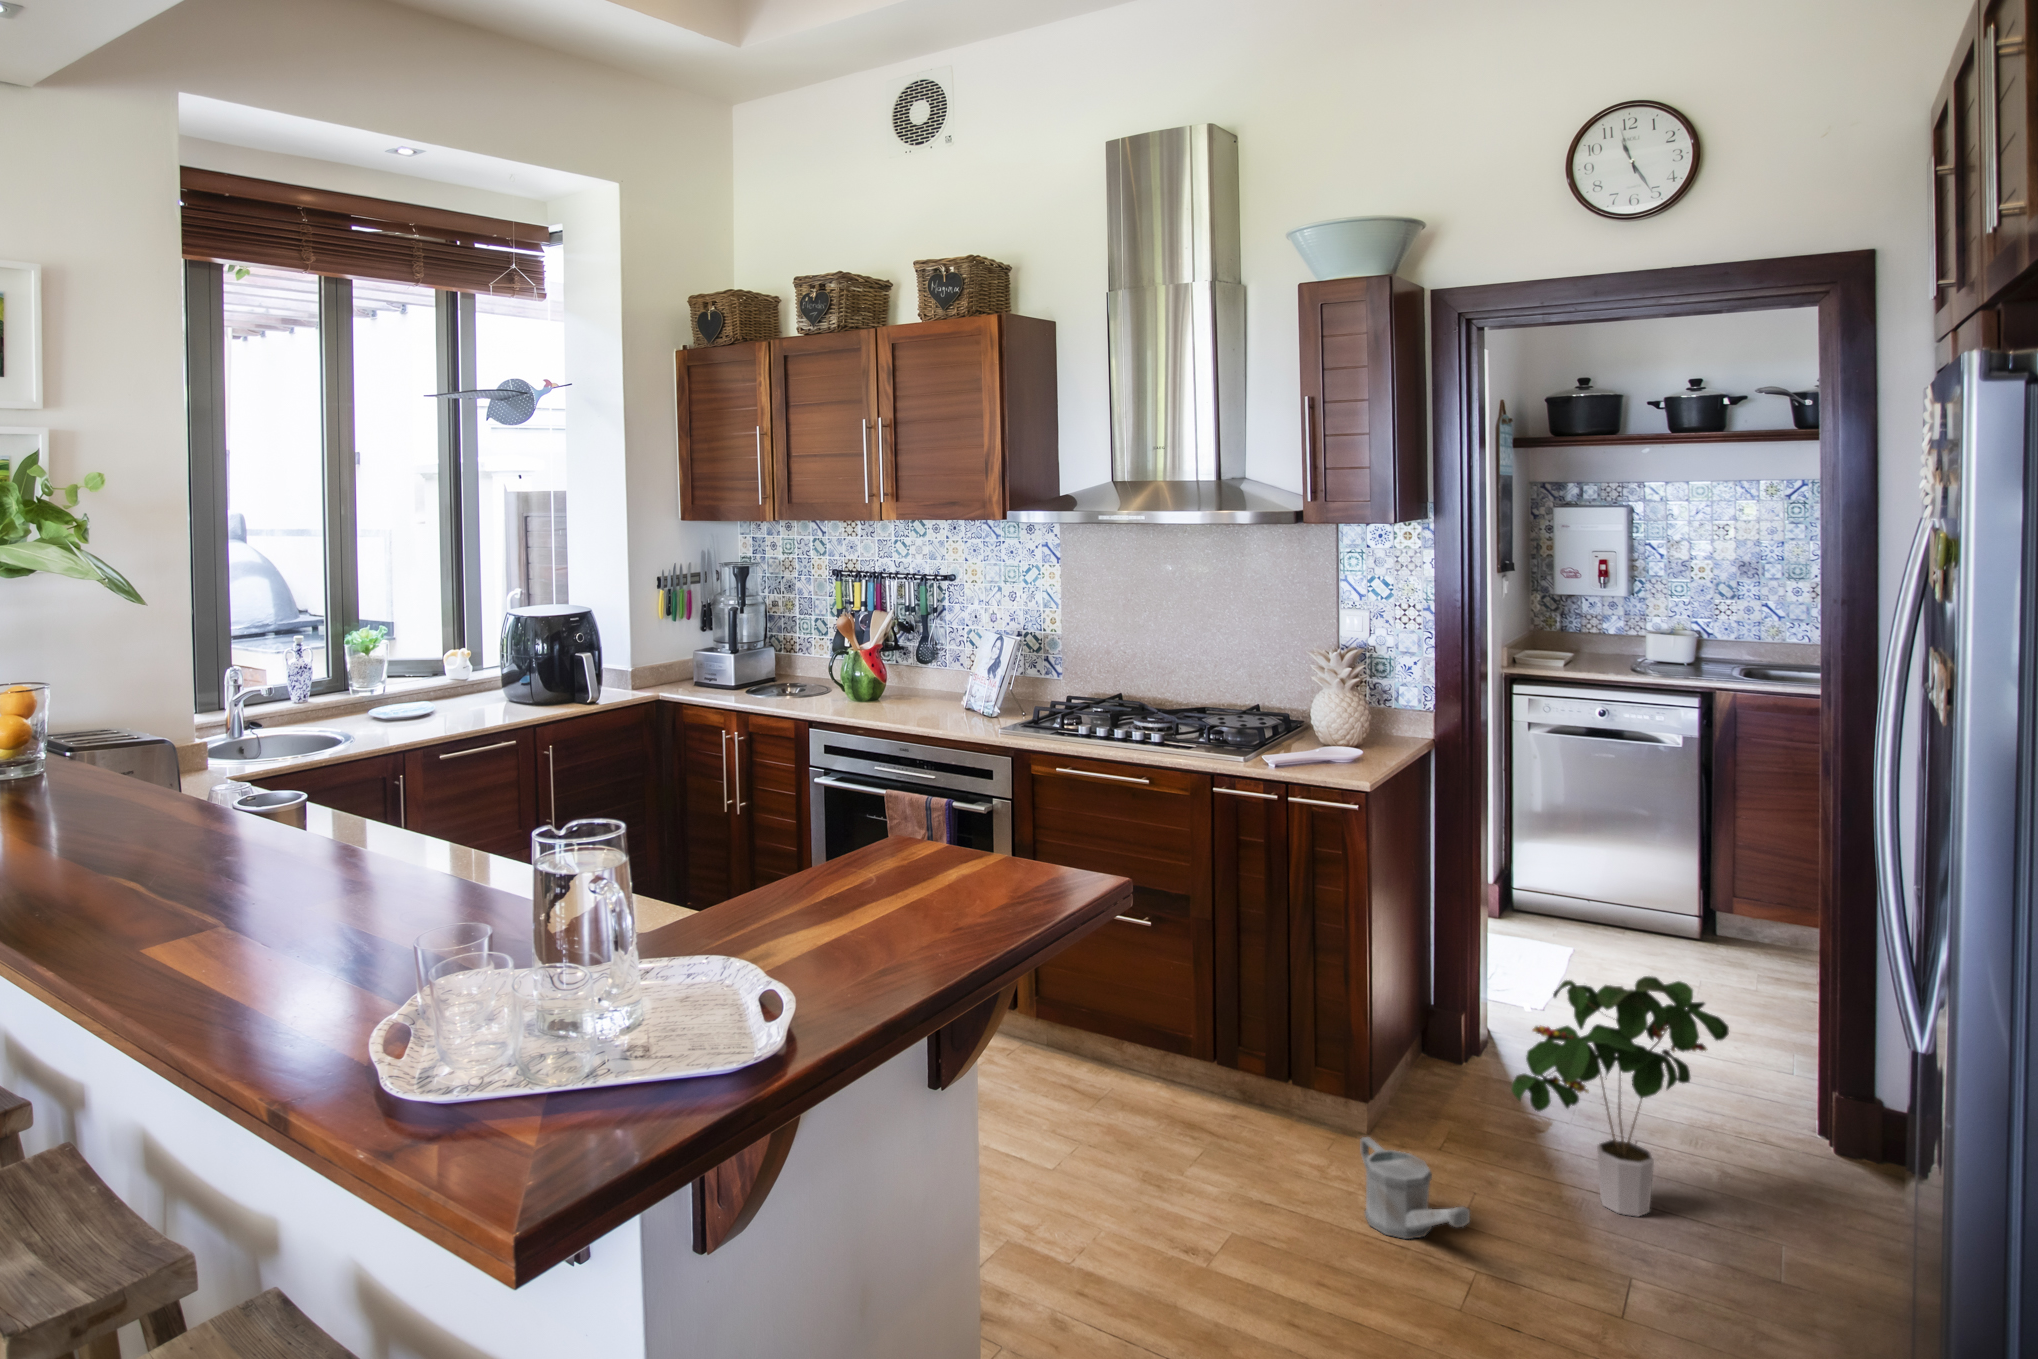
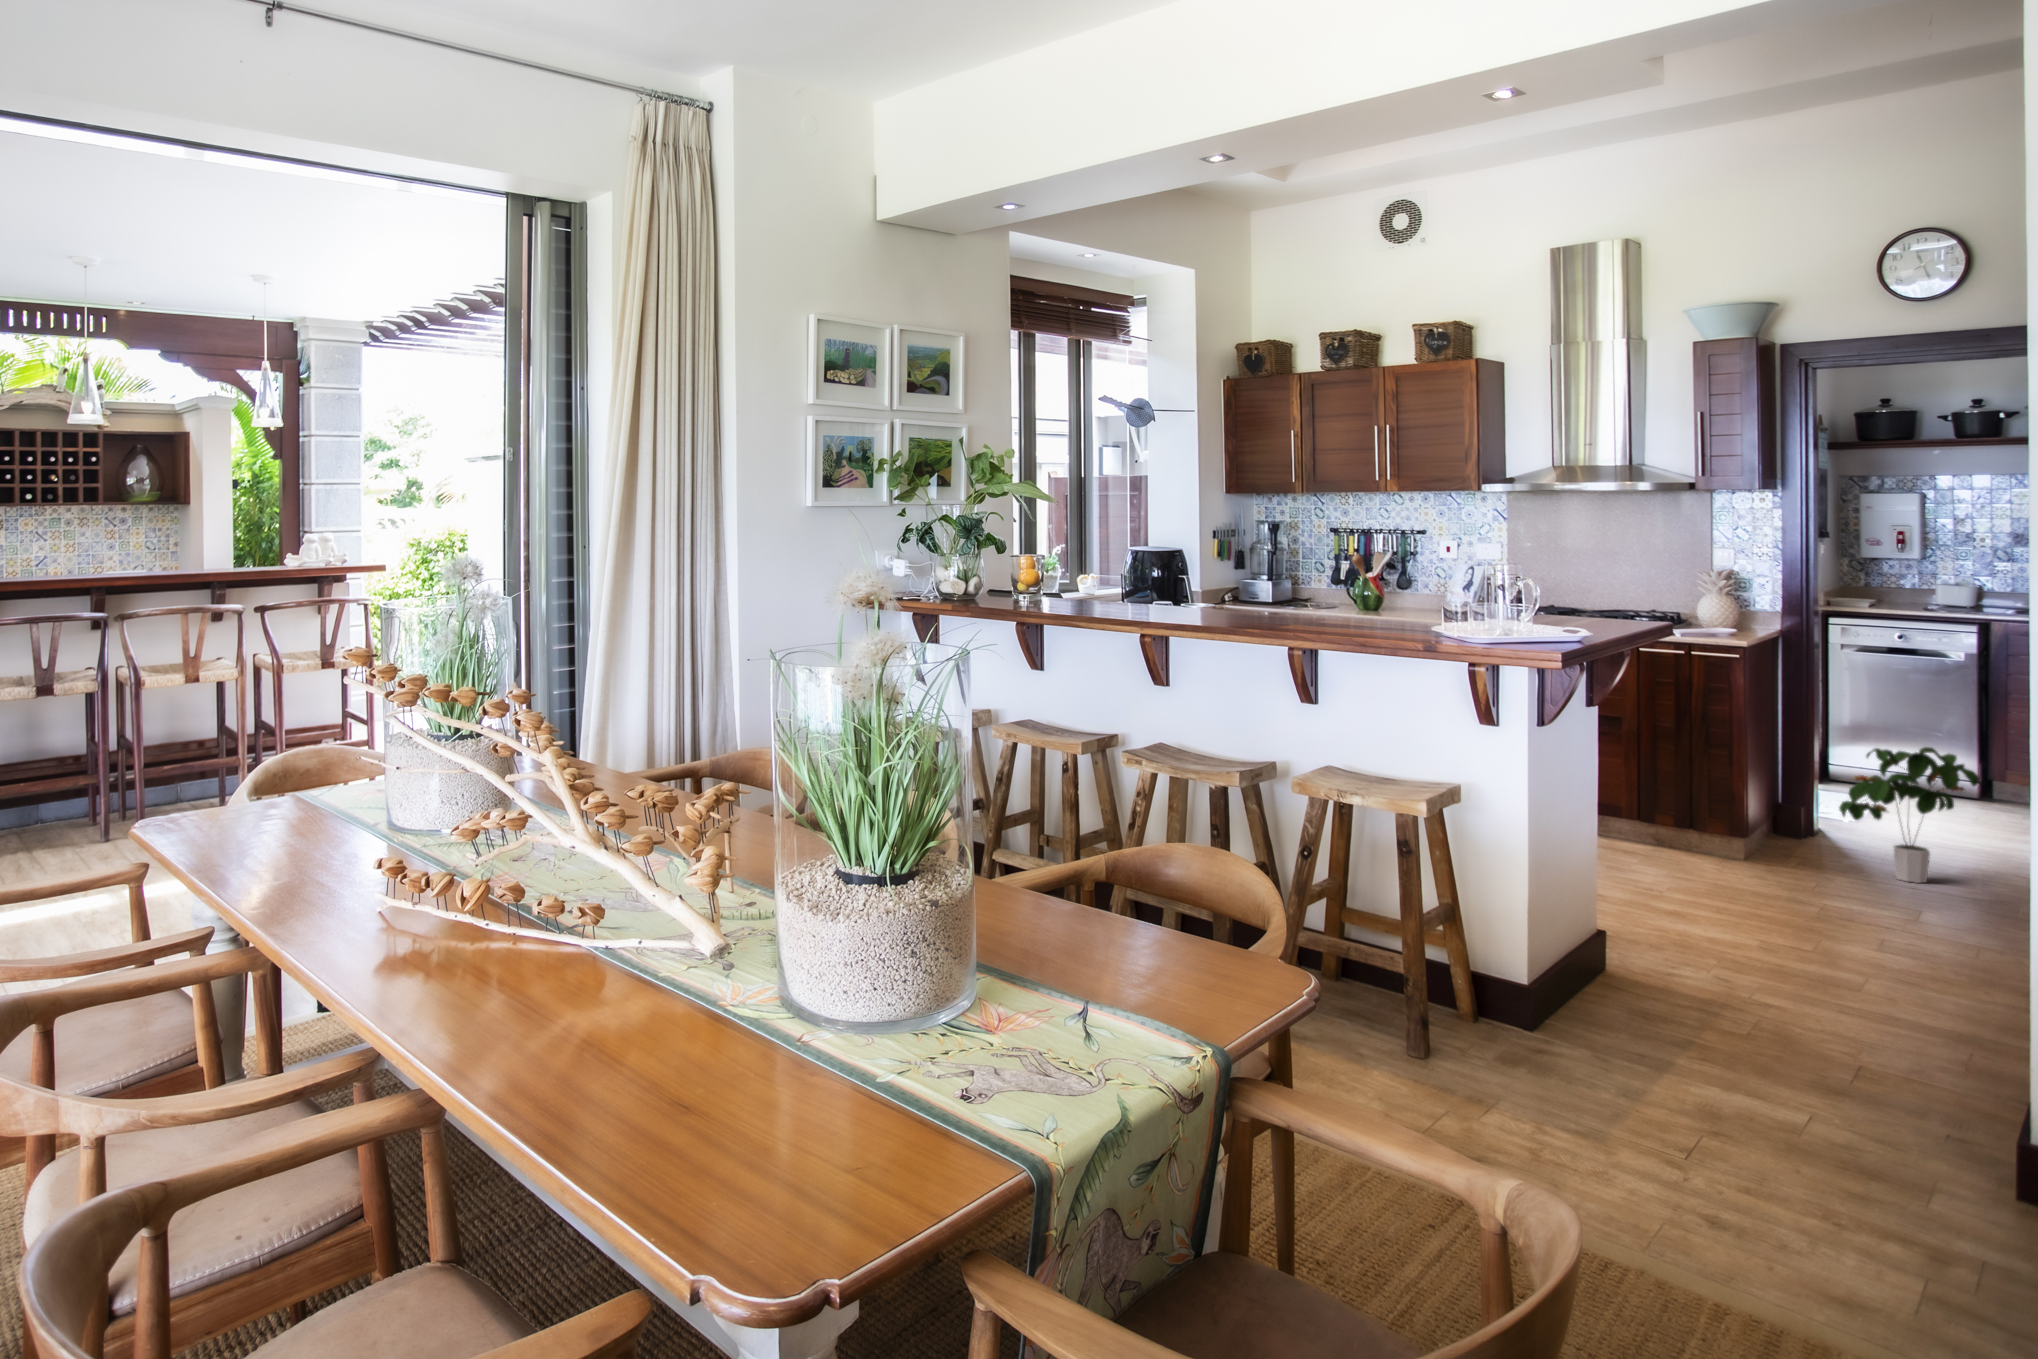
watering can: present [1360,1137,1470,1239] -> none [1742,837,1816,883]

